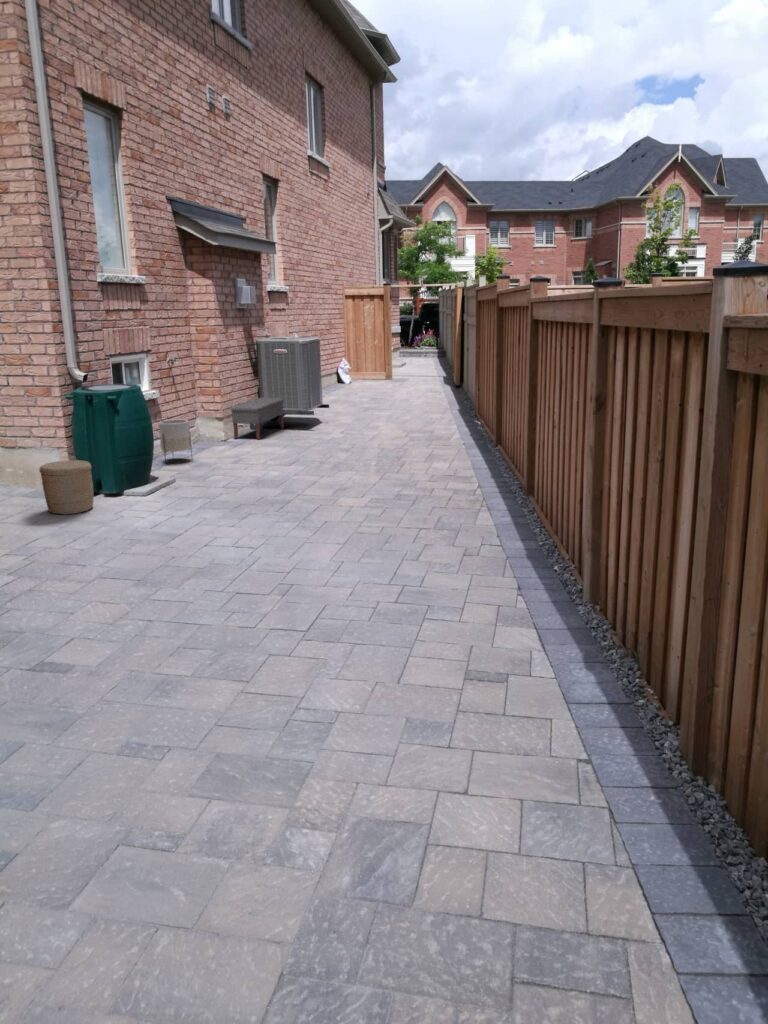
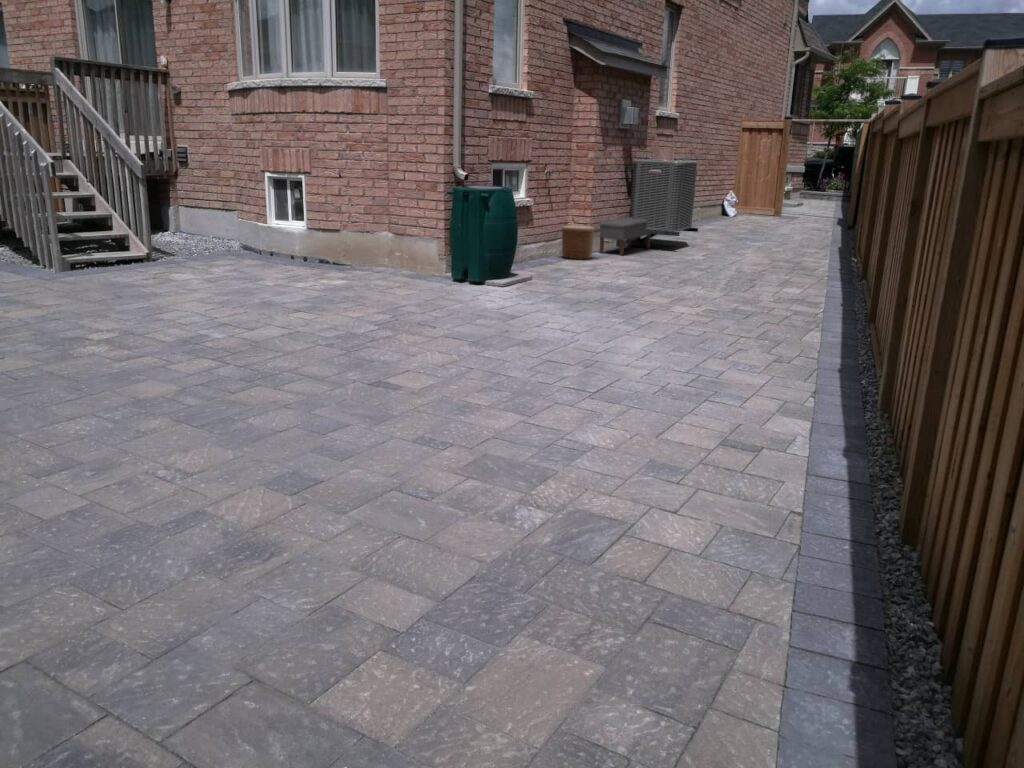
planter: present [159,419,191,453] -> none [528,226,556,266]
woven basket: present [40,460,94,514] -> present [562,225,595,259]

